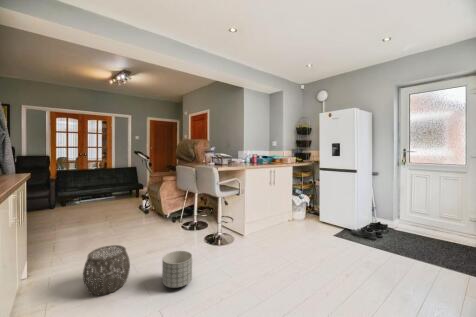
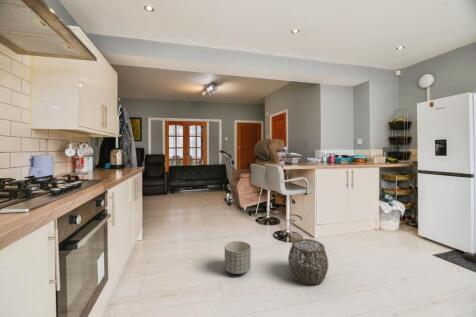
woven basket: present [83,245,130,295] -> present [288,239,328,285]

